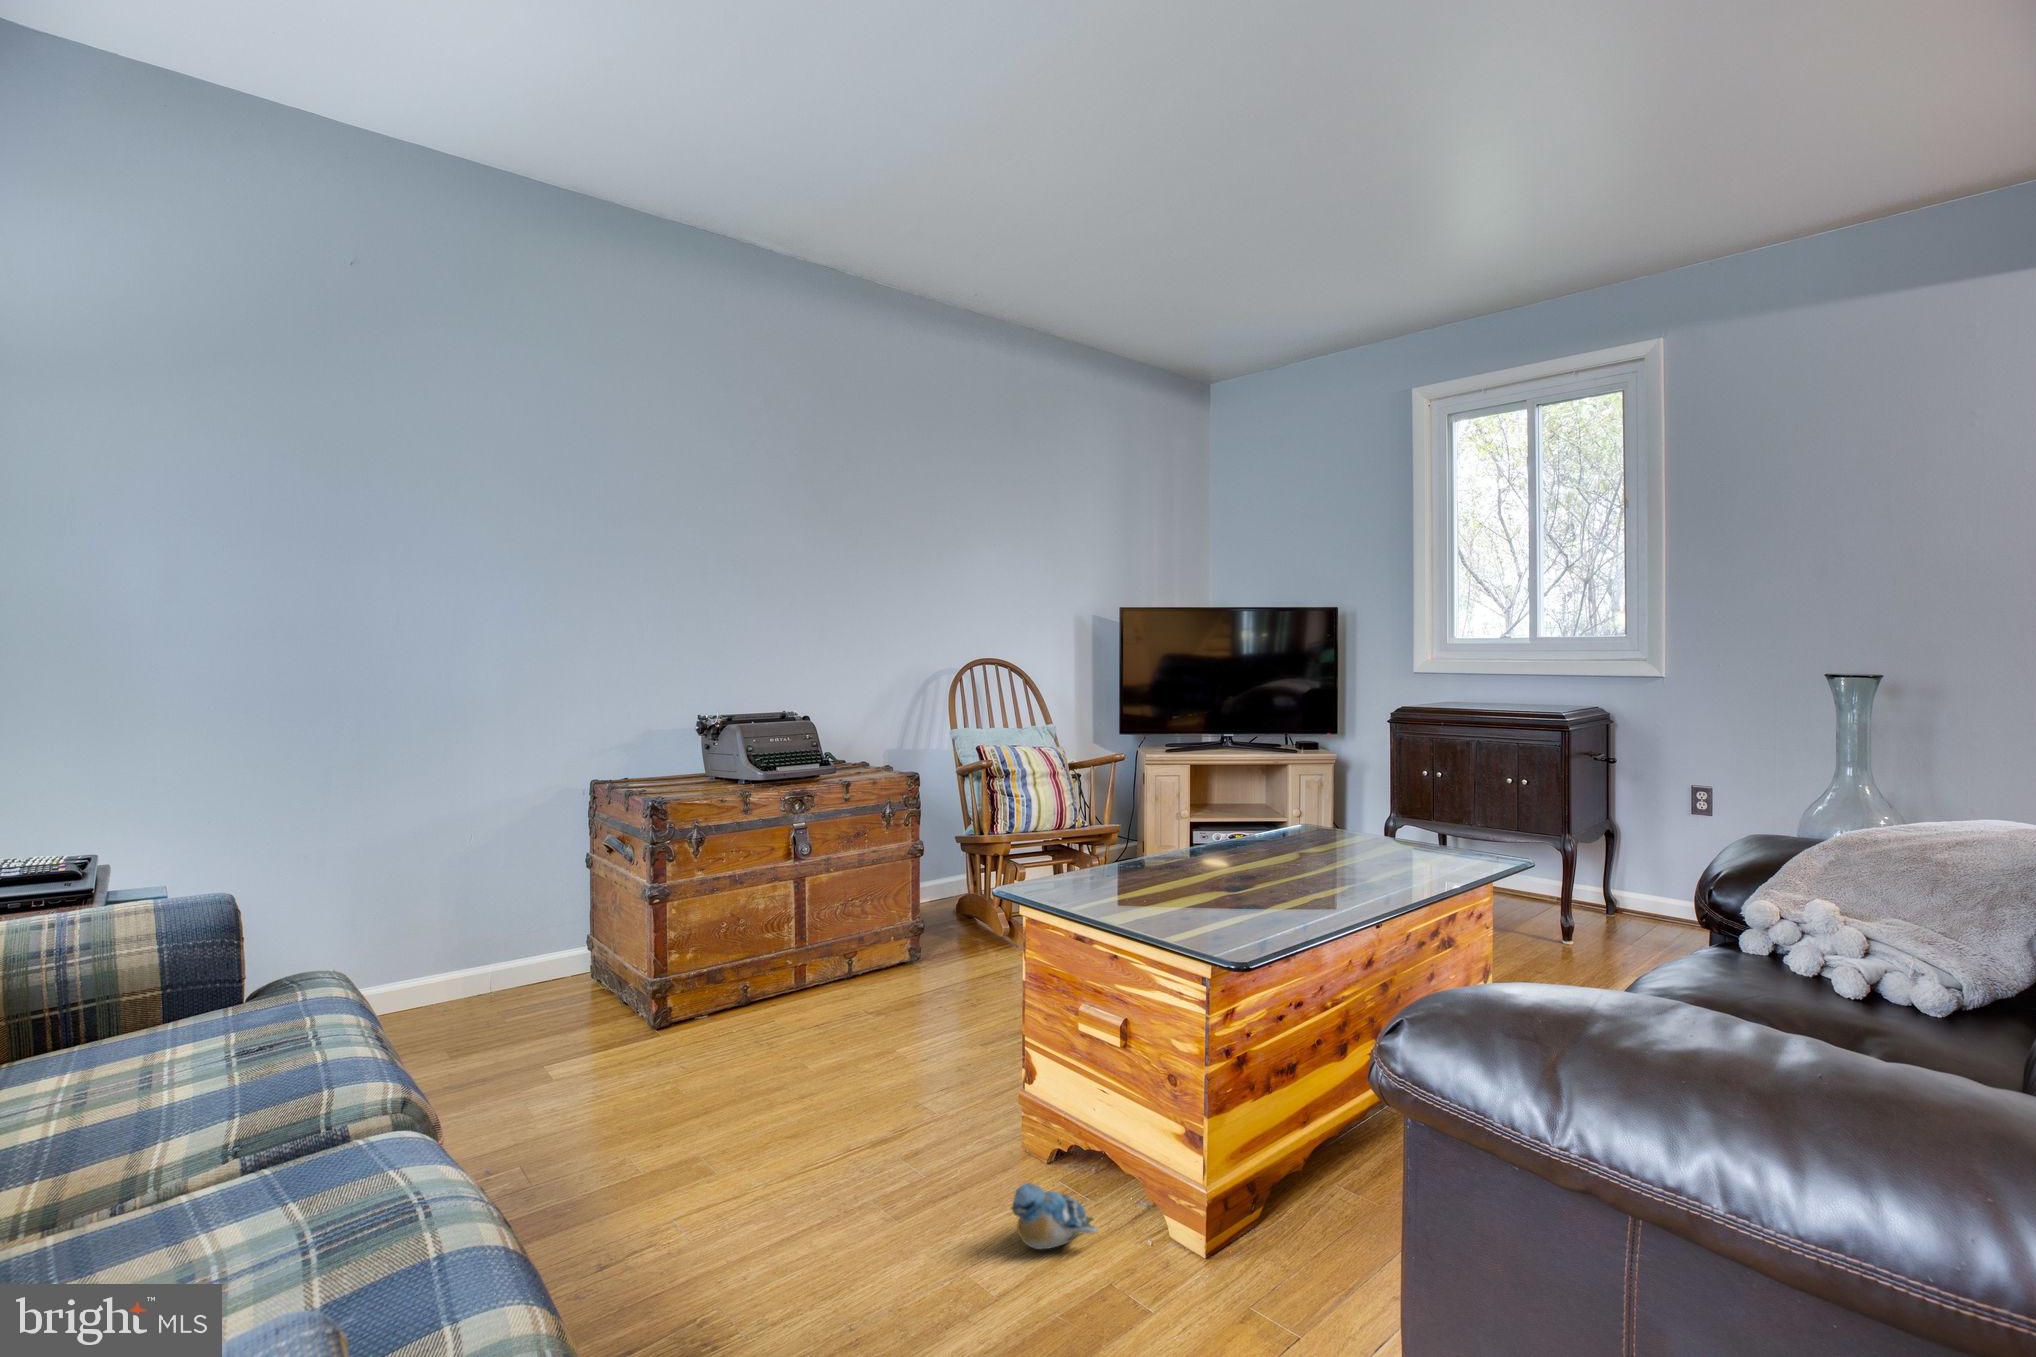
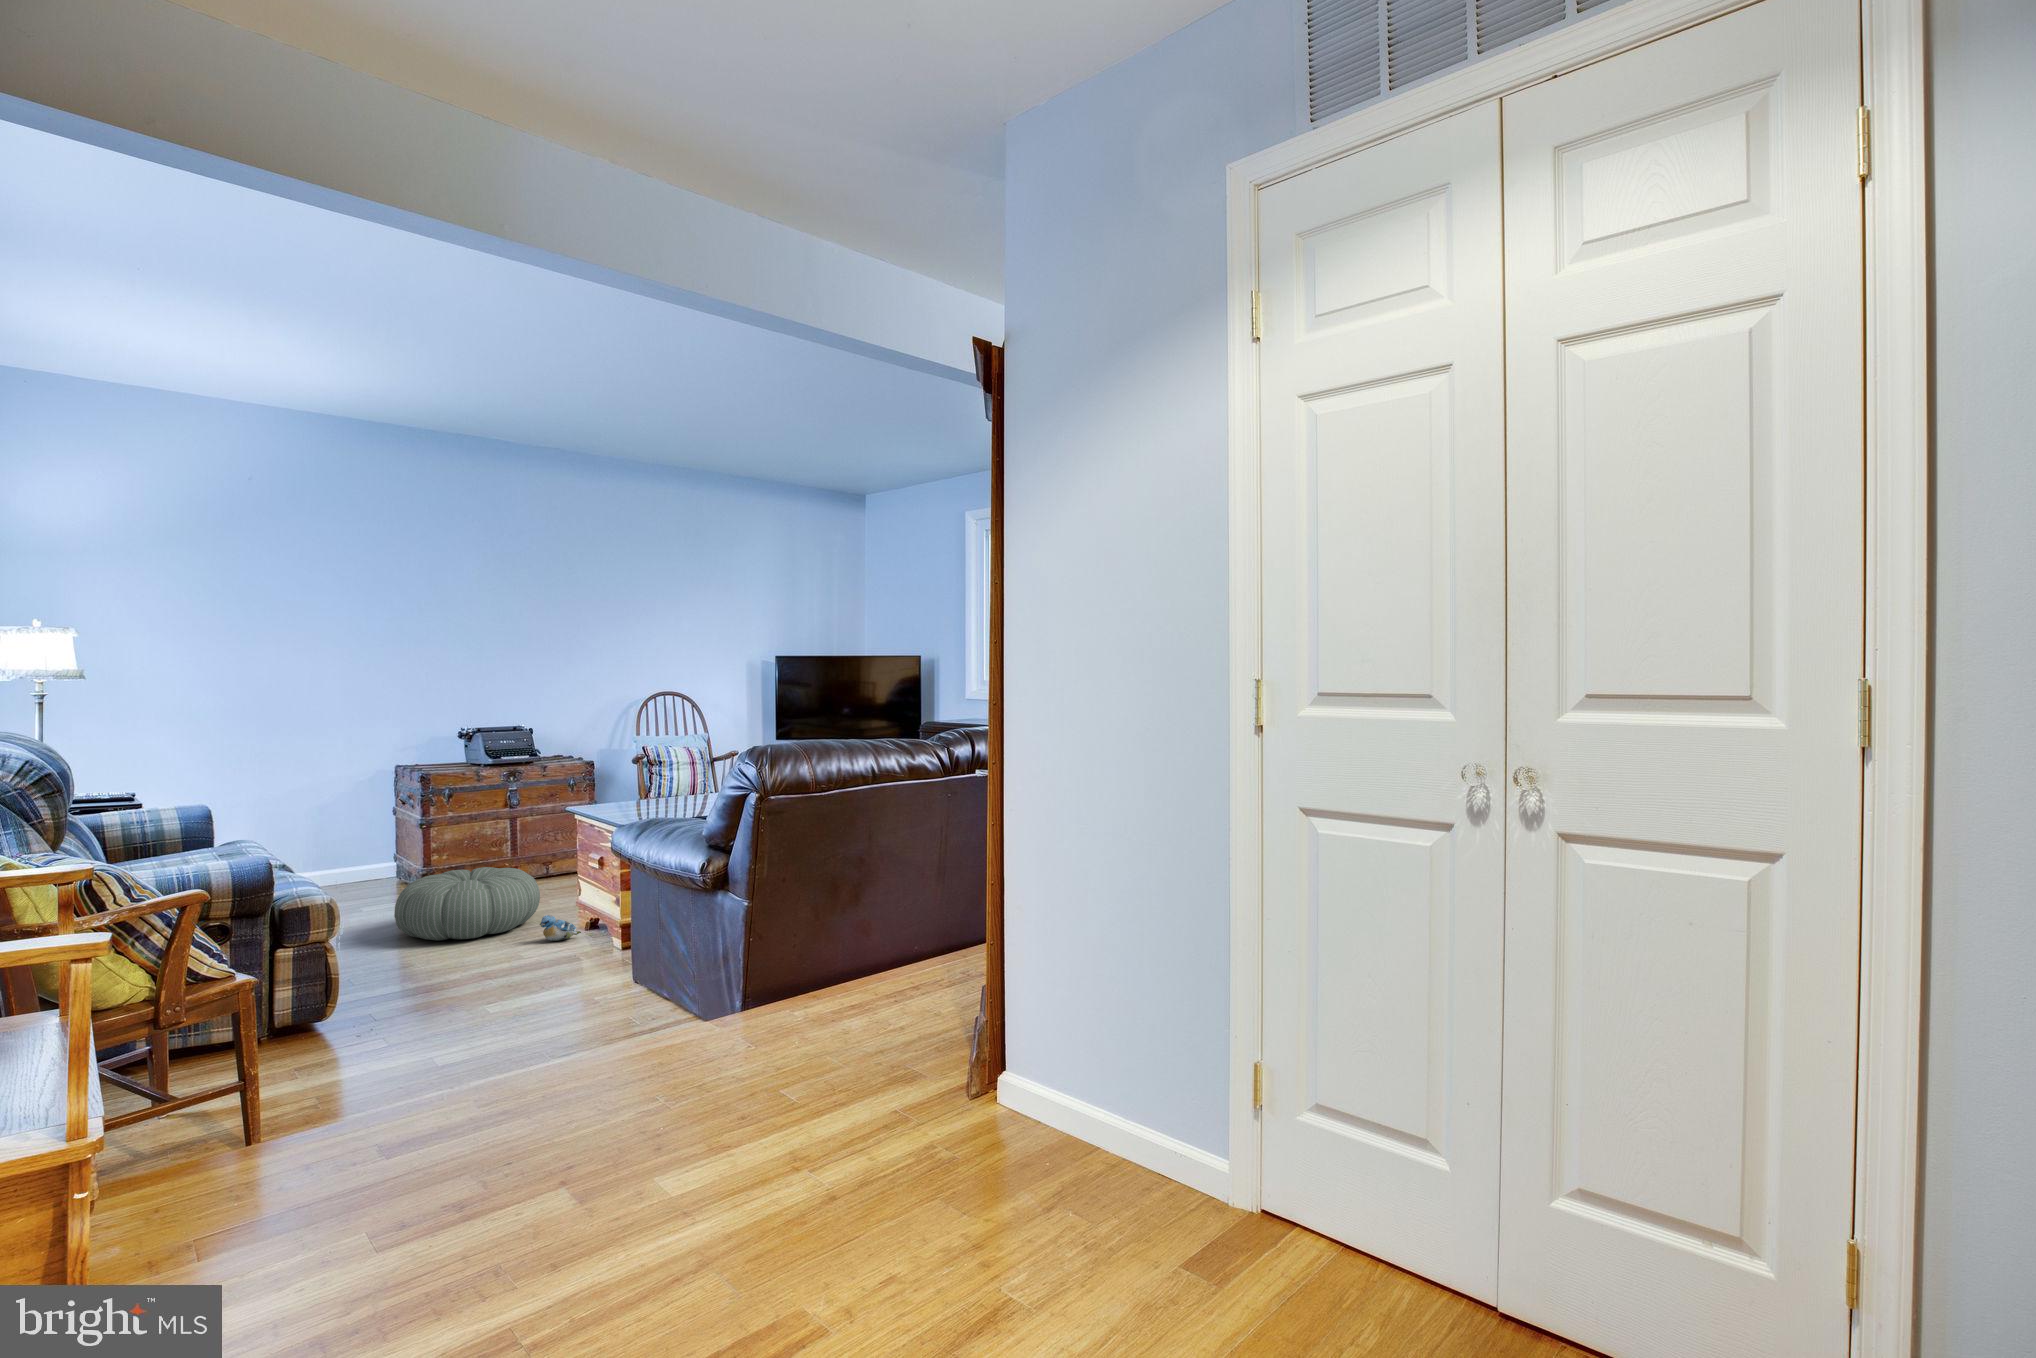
pouf: none [654,1015,948,1233] -> present [394,867,540,941]

